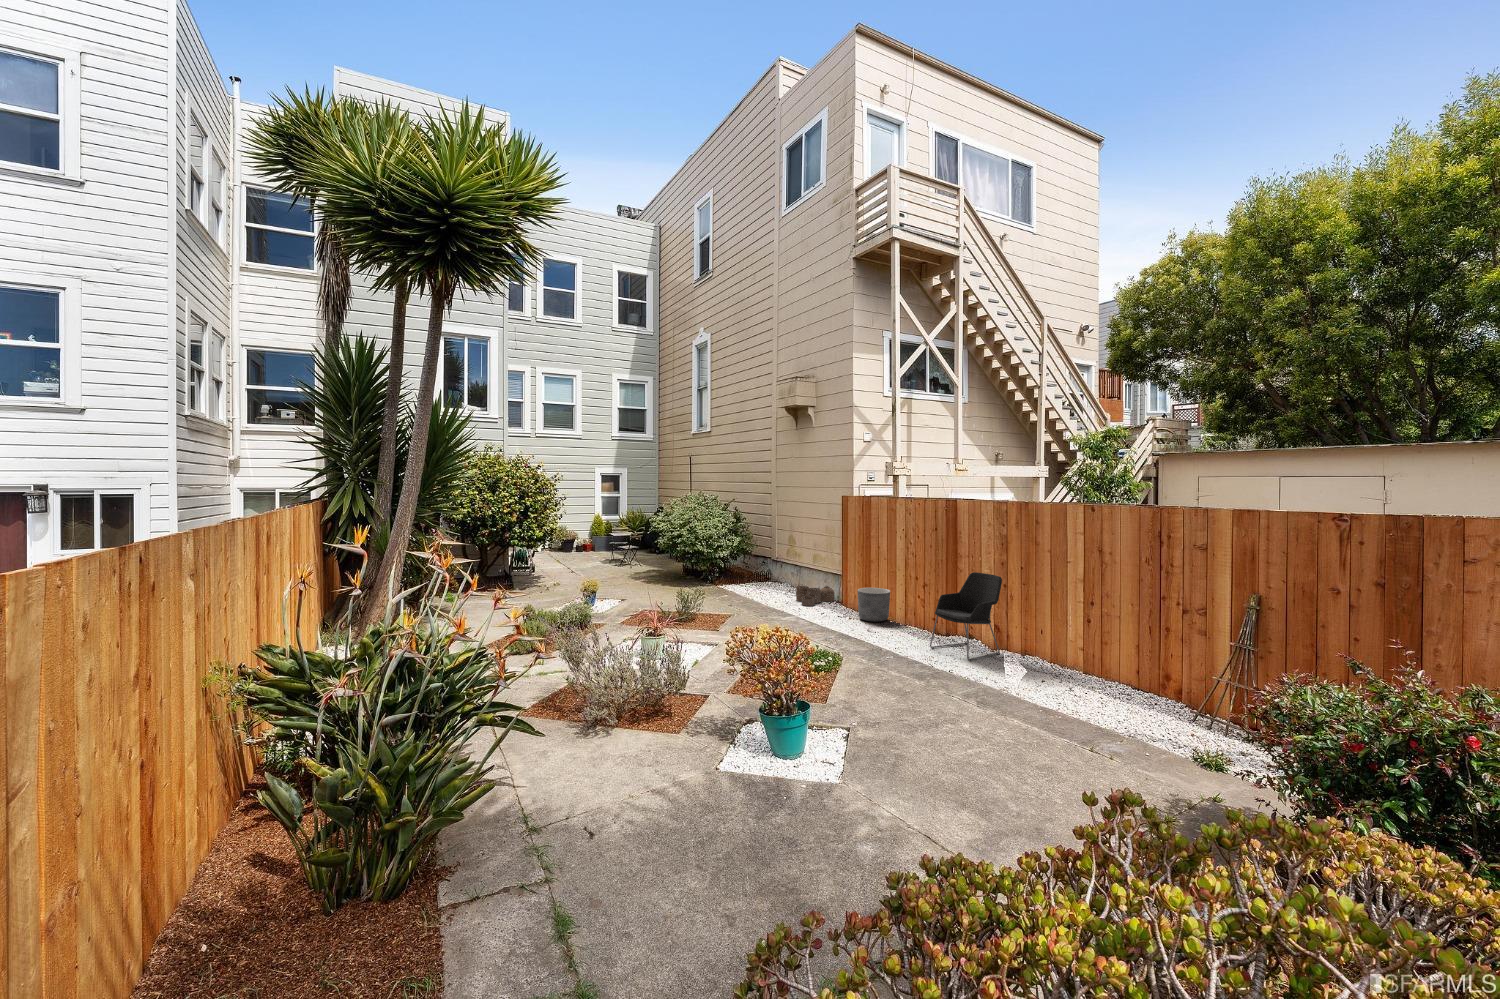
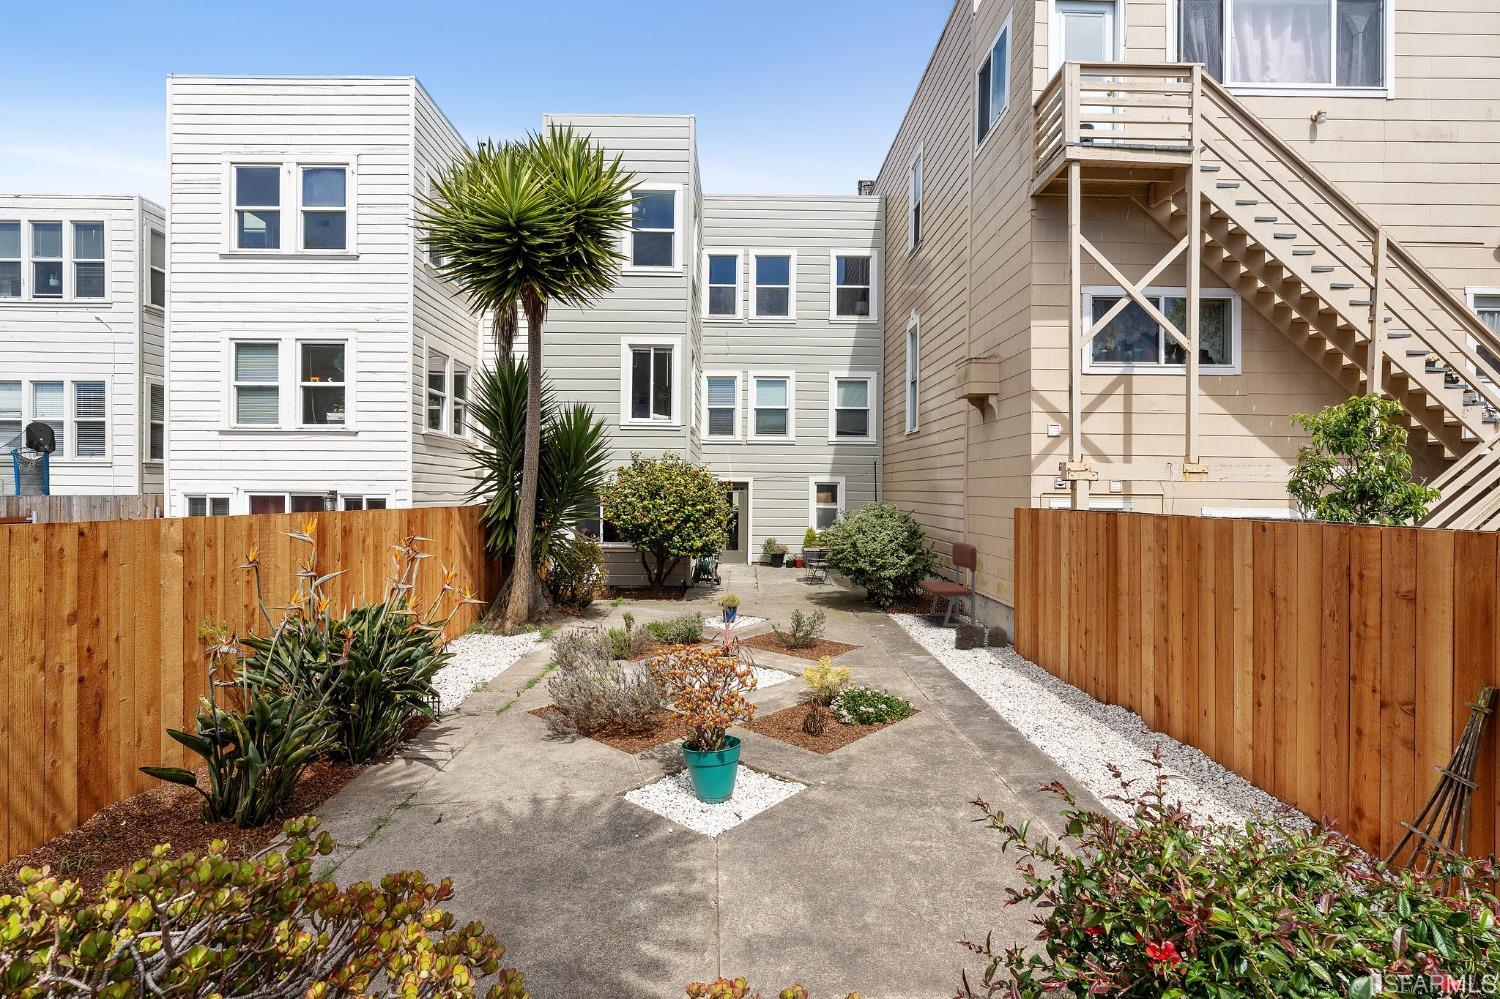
bench: none [743,523,796,590] -> present [919,542,977,627]
chair: present [930,572,1002,661] -> none [1051,617,1157,742]
planter: present [858,588,890,622] -> none [1004,631,1050,677]

